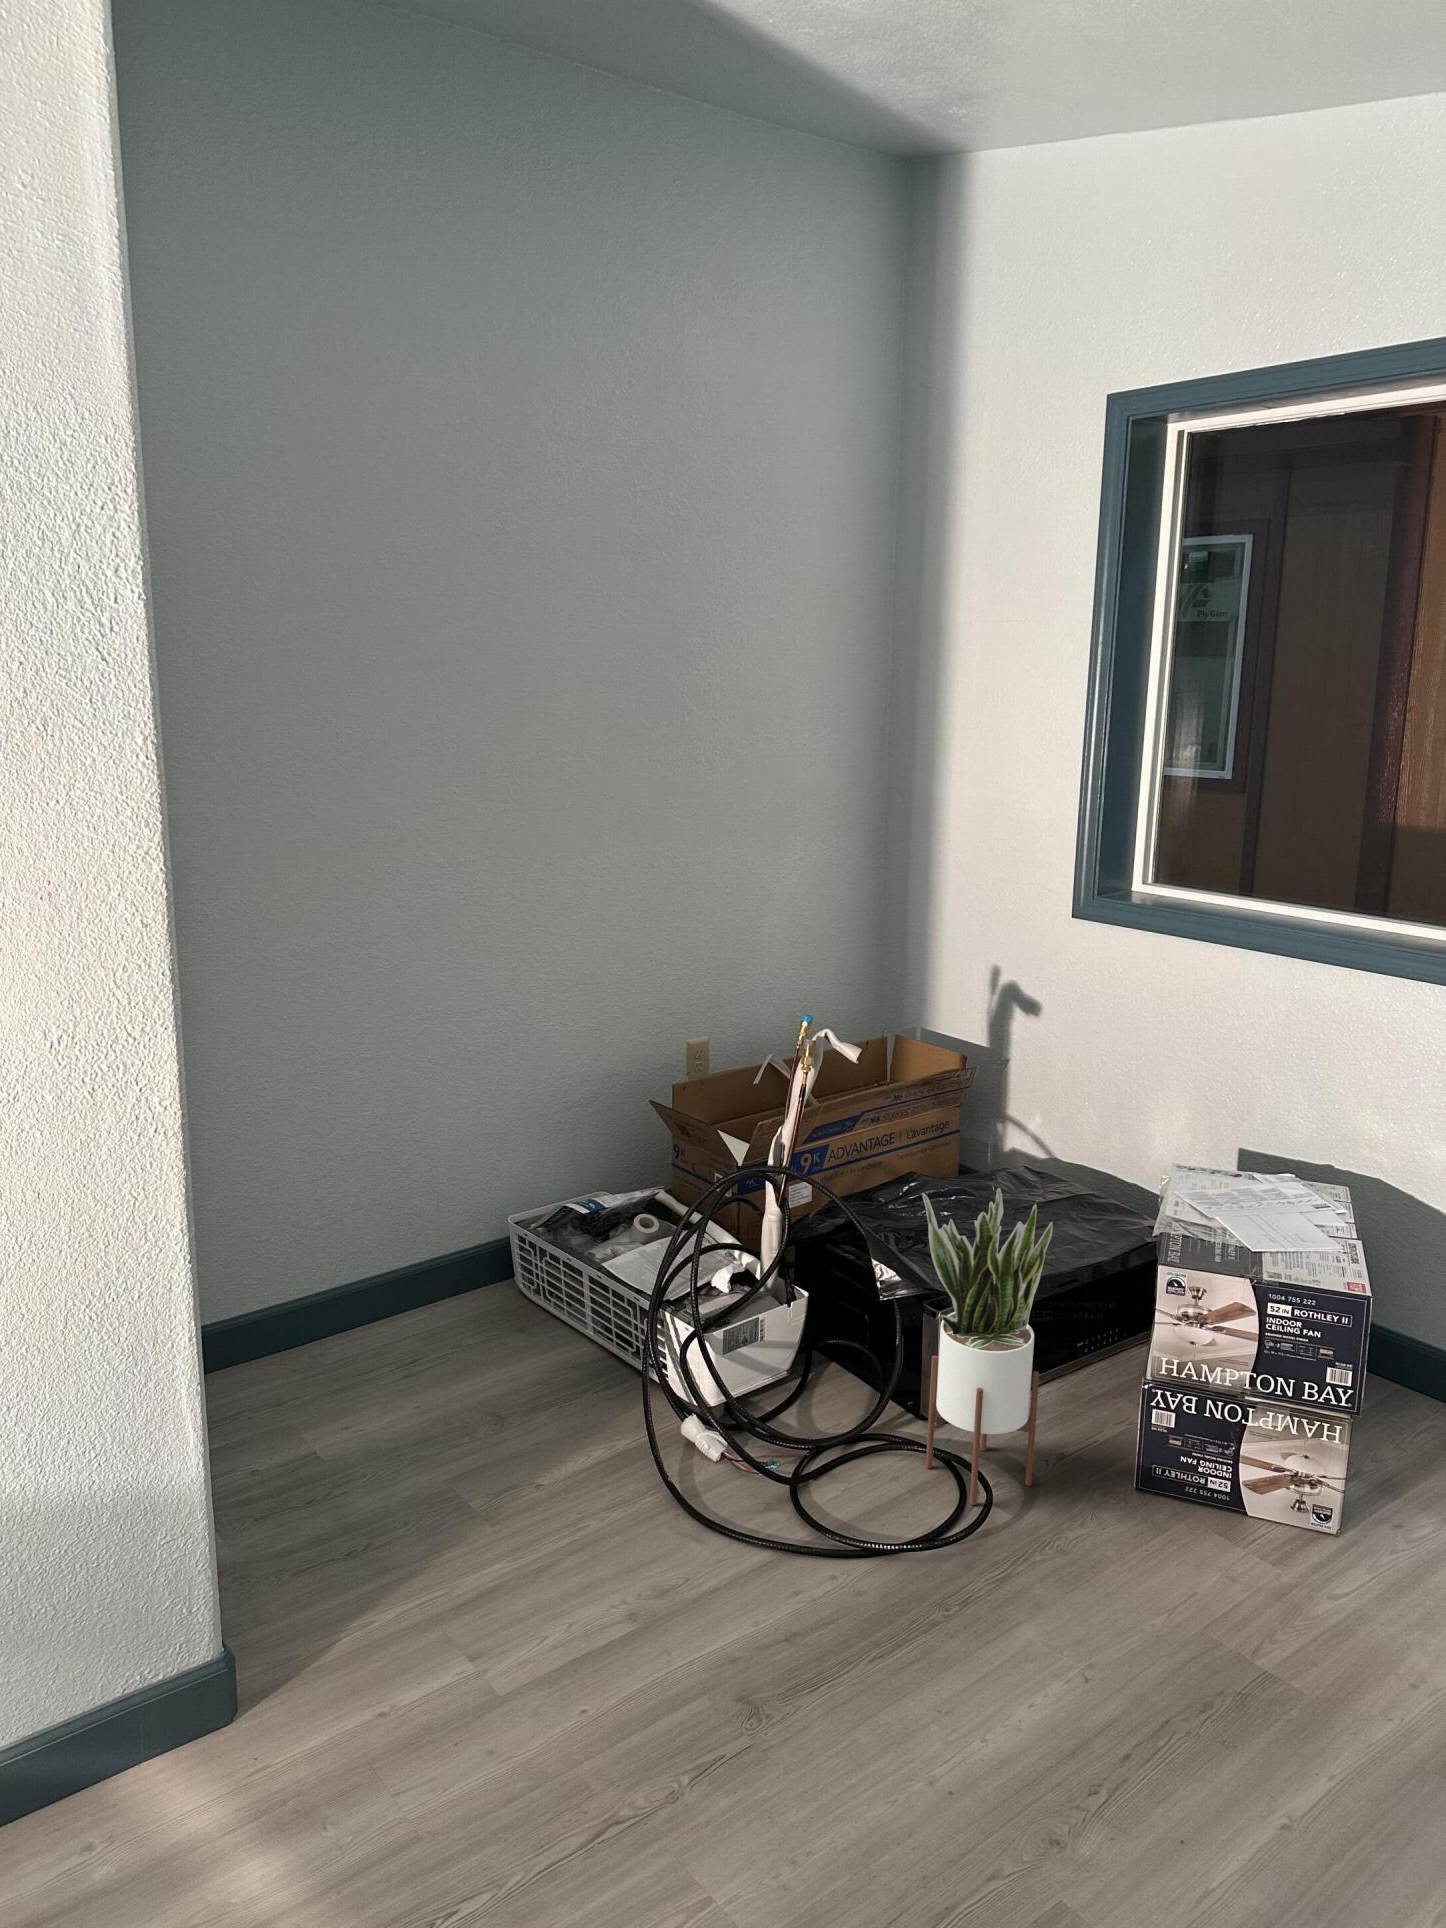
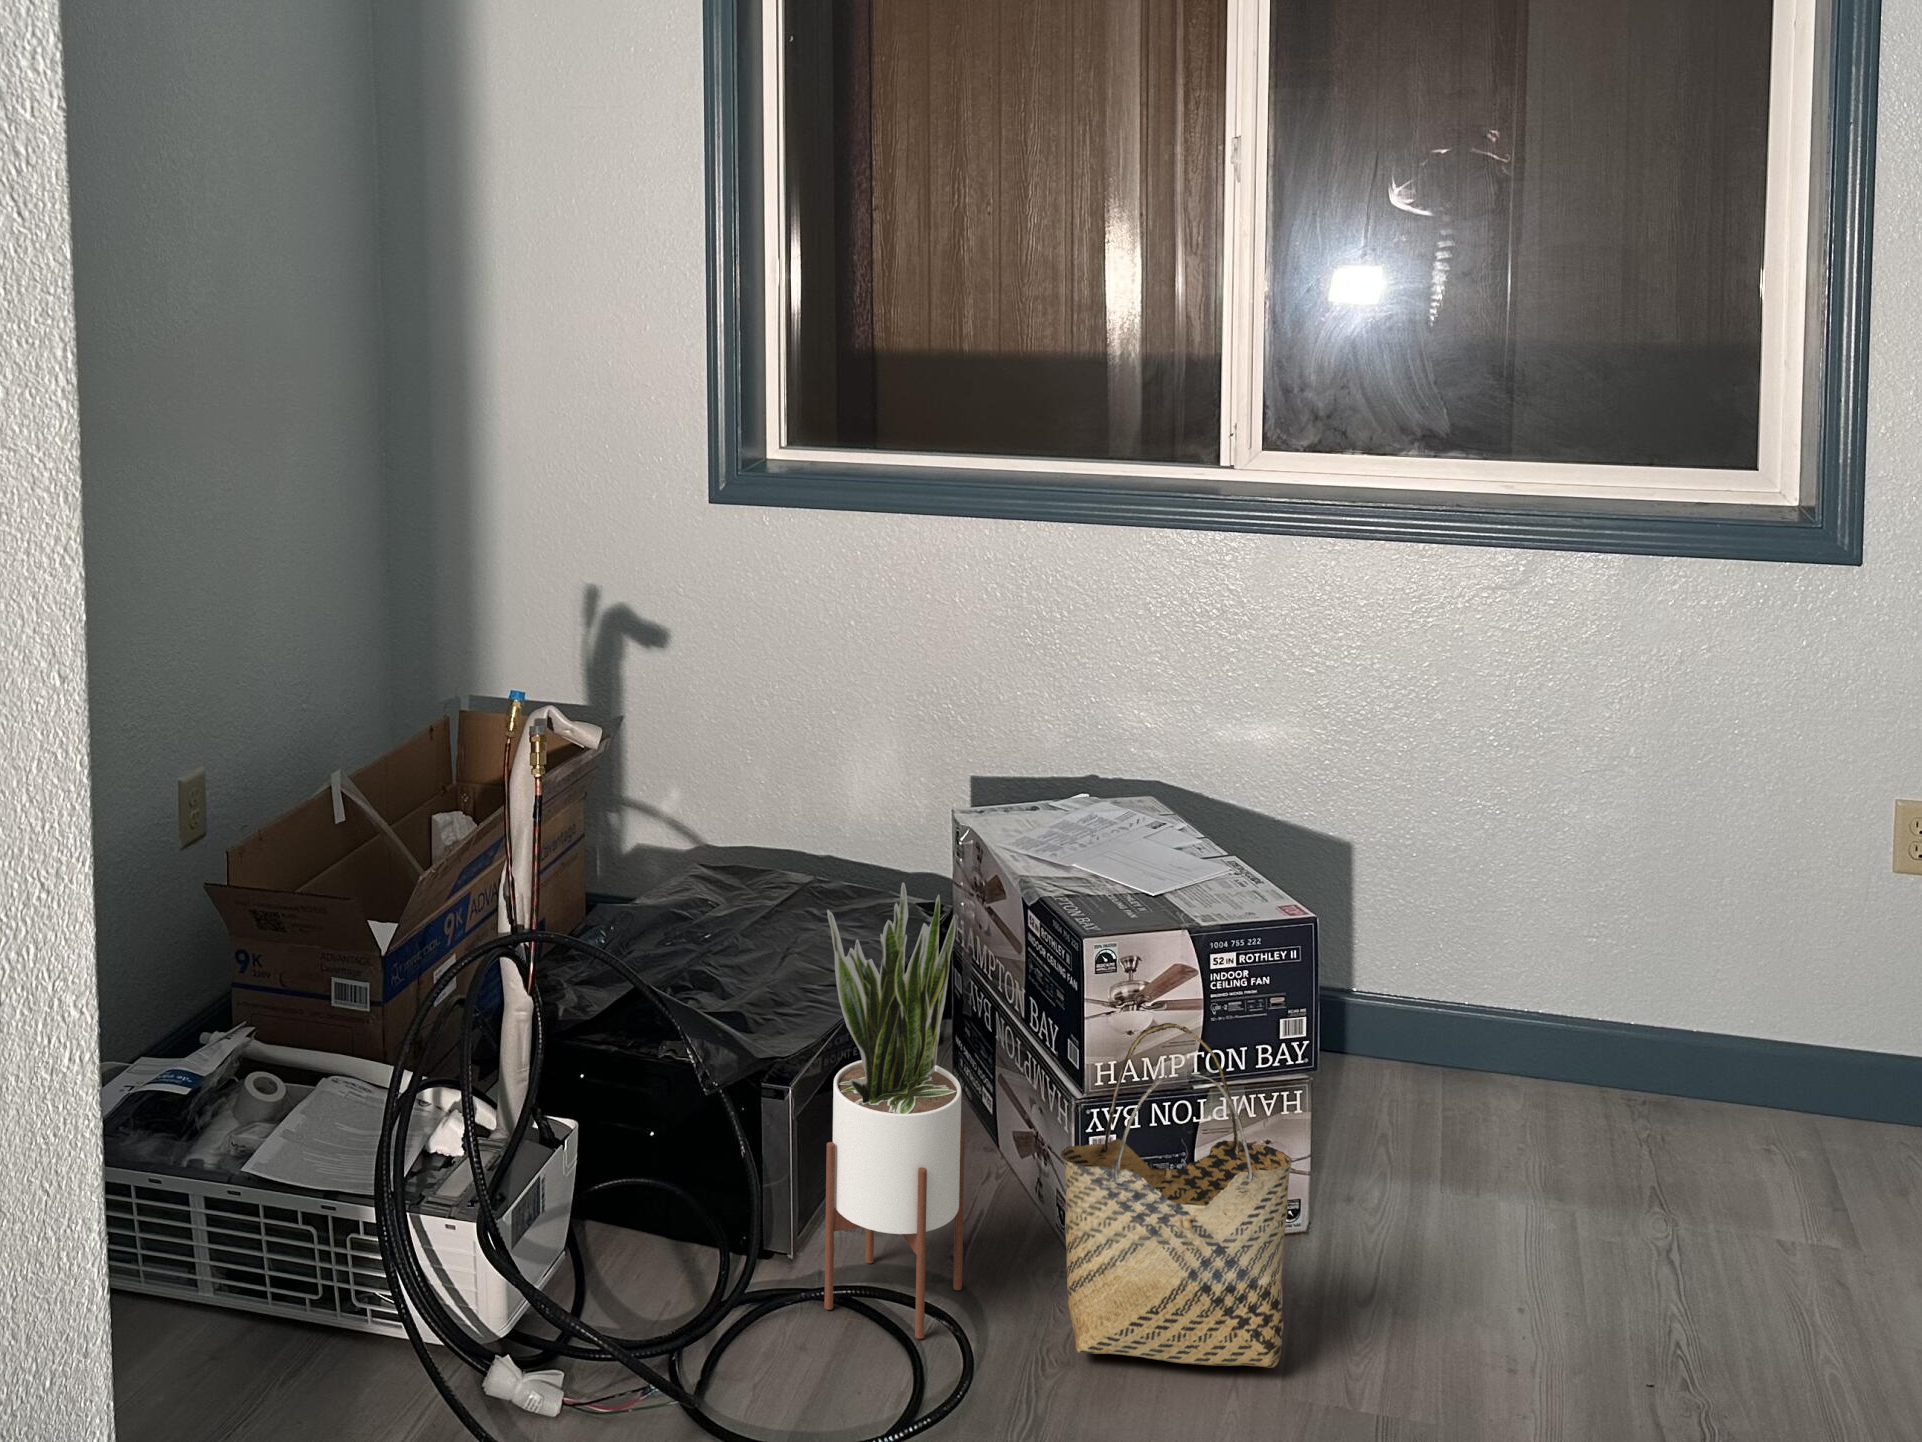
woven basket: none [1067,1336,1257,1609] -> present [1060,1023,1292,1368]

